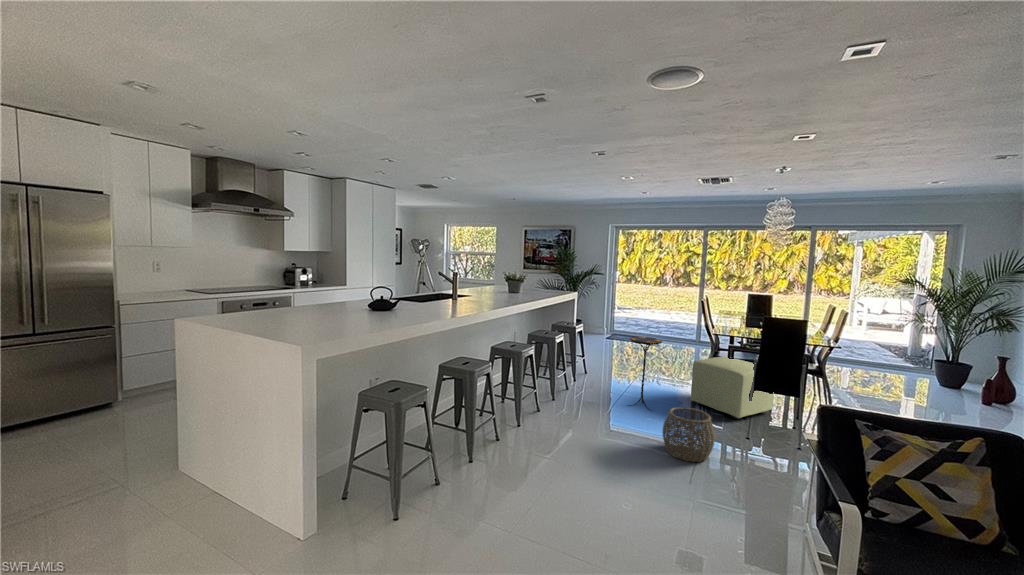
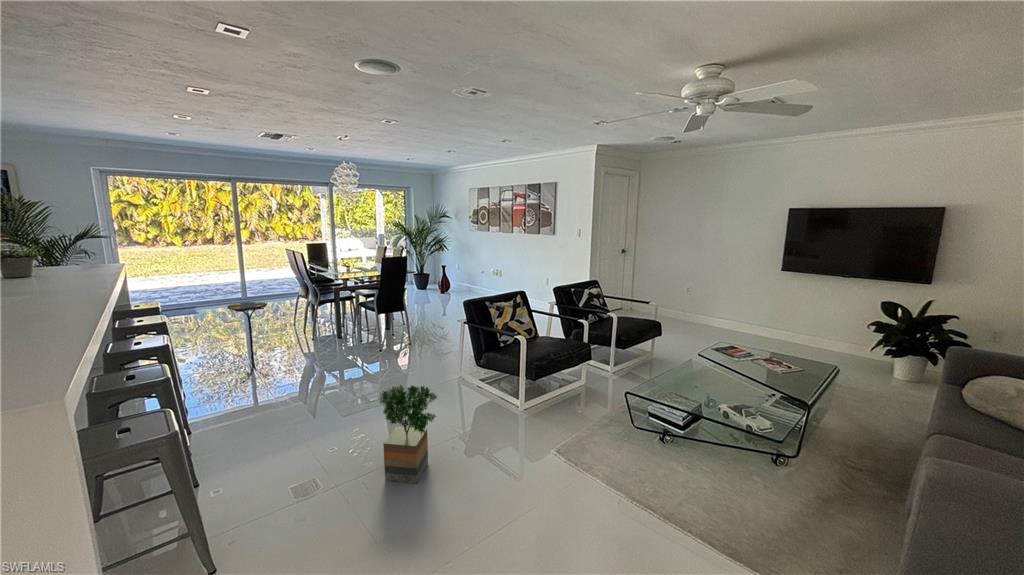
ottoman: present [691,357,773,419] -> none [279,302,340,354]
woven basket: present [663,407,715,462] -> none [333,345,377,390]
potted tree: none [518,432,594,545] -> present [379,385,437,483]

